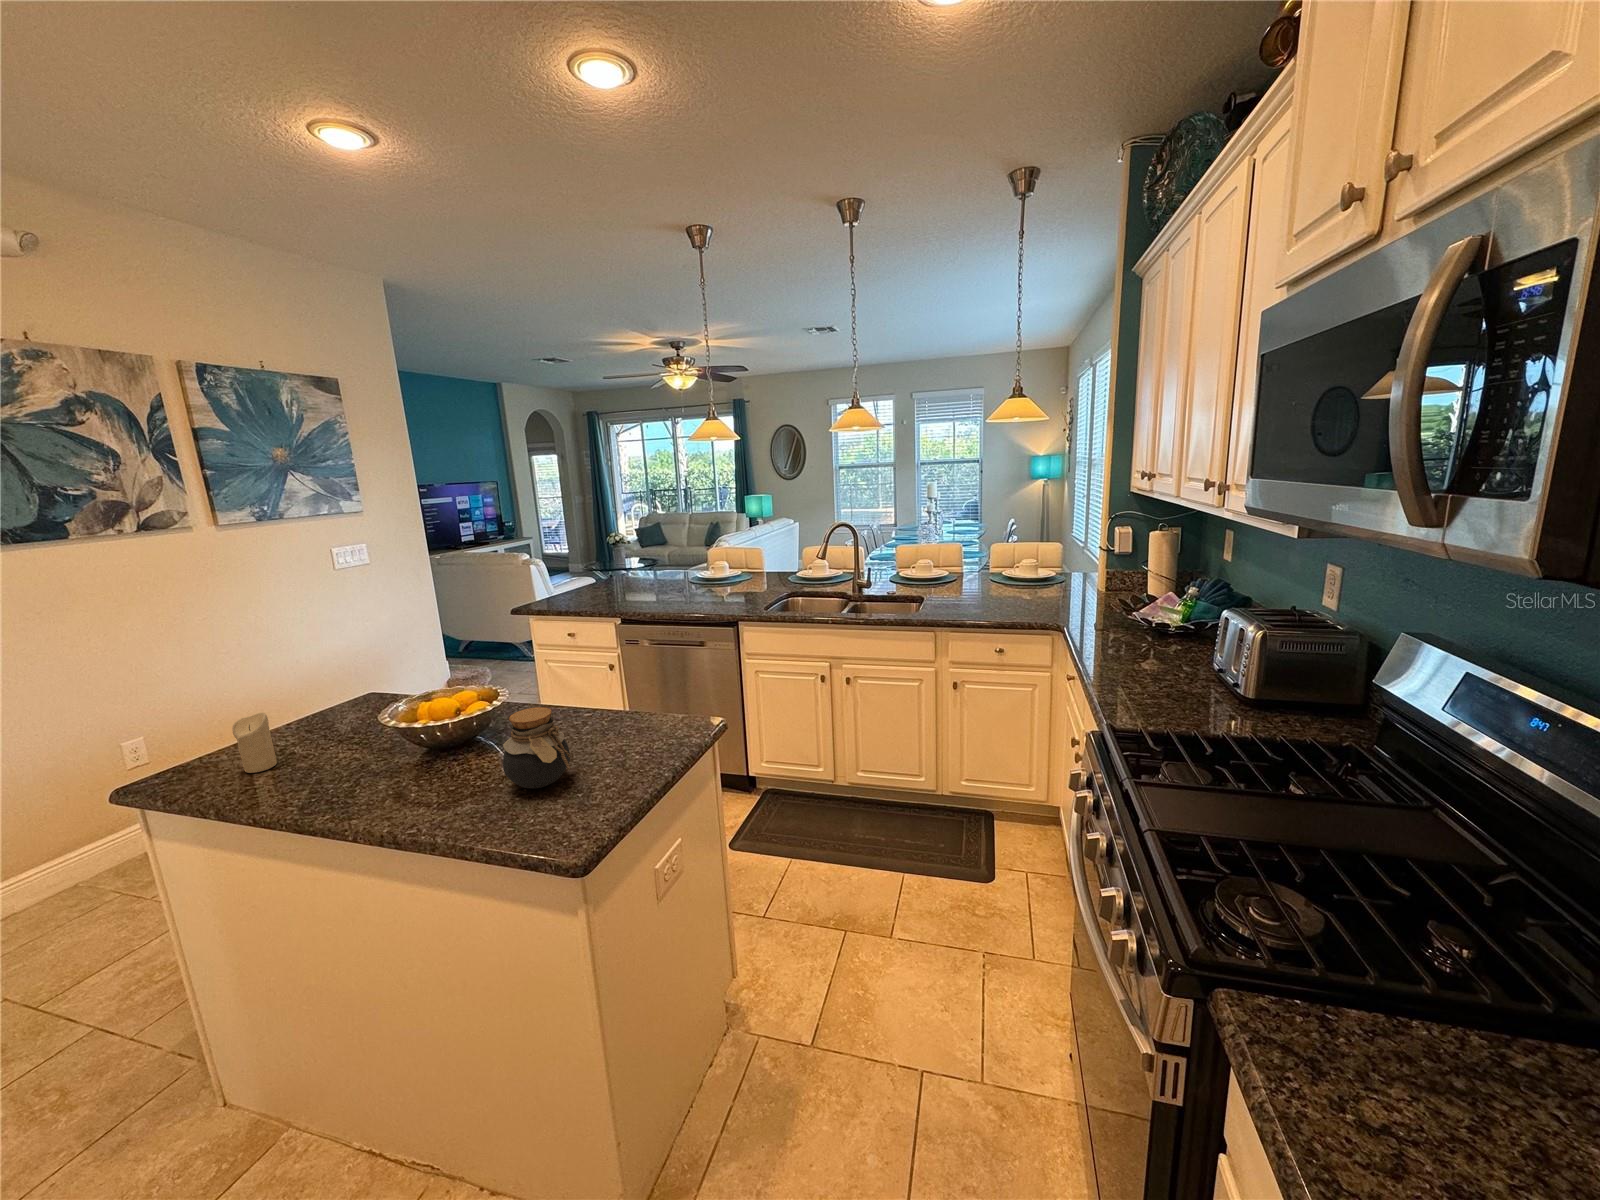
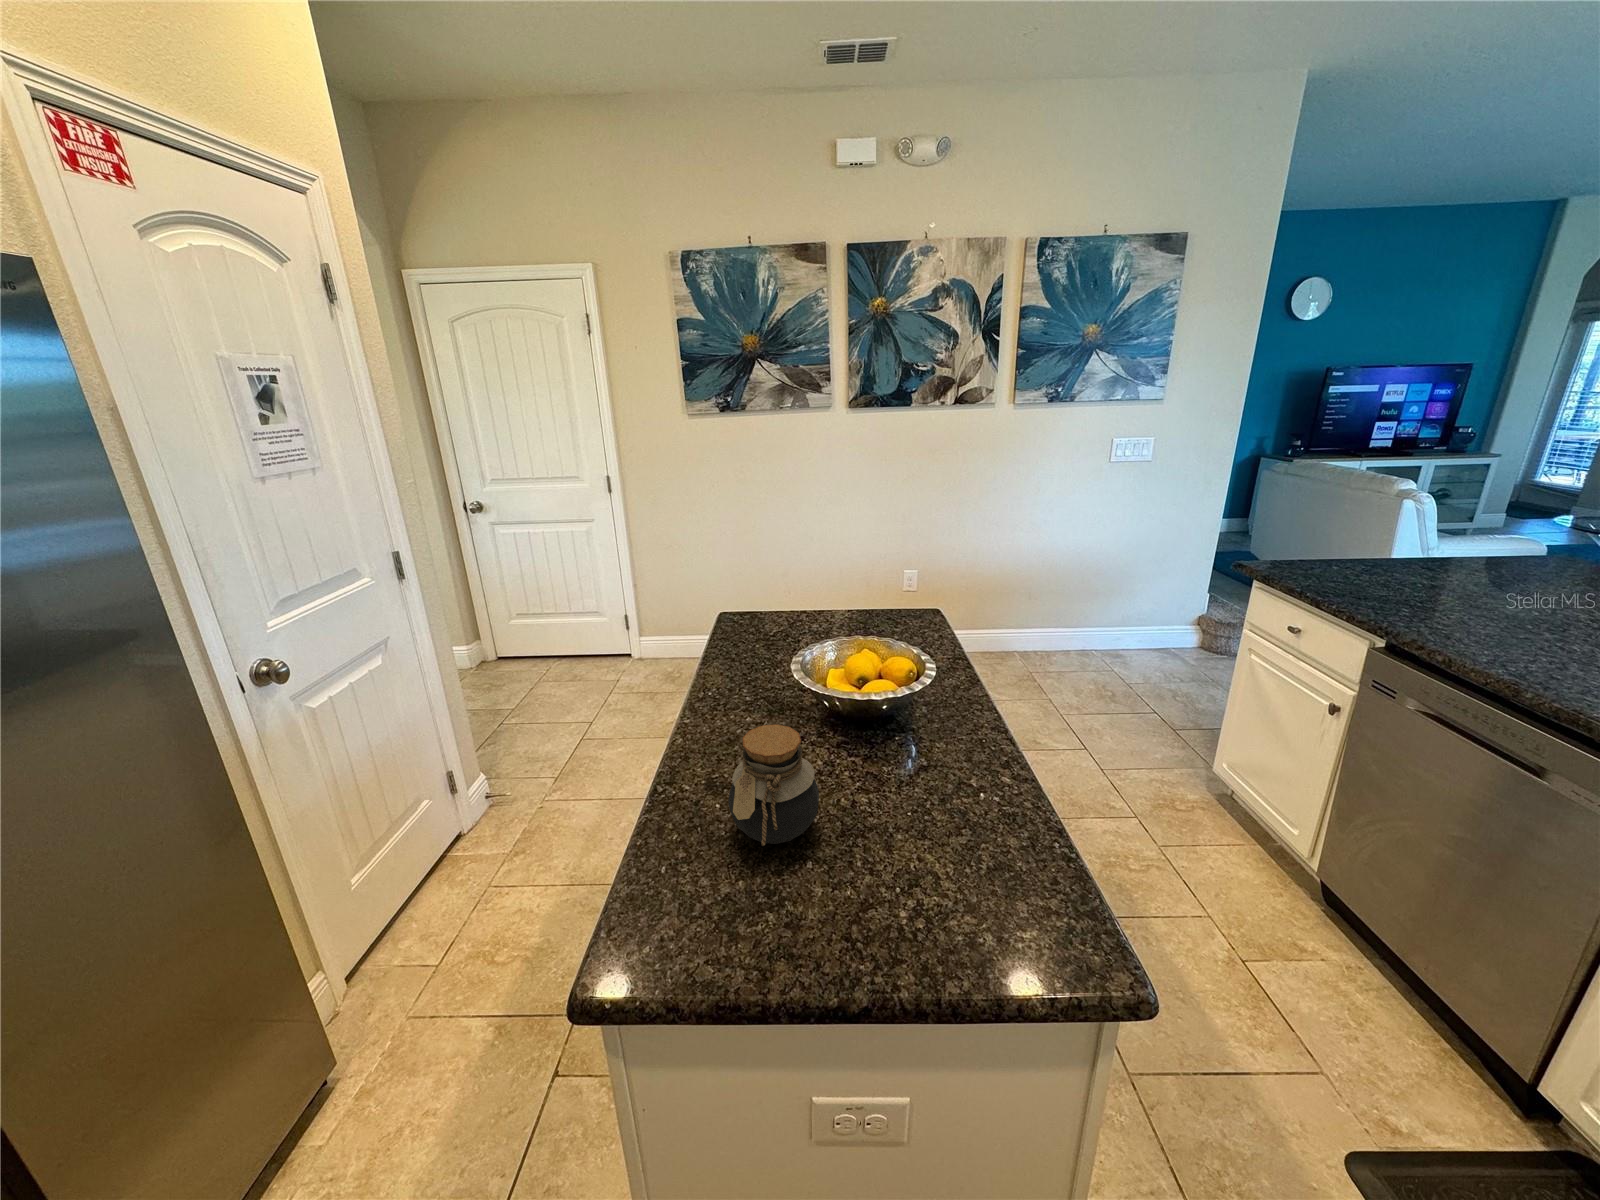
candle: present [232,713,277,773] -> none [744,594,770,646]

